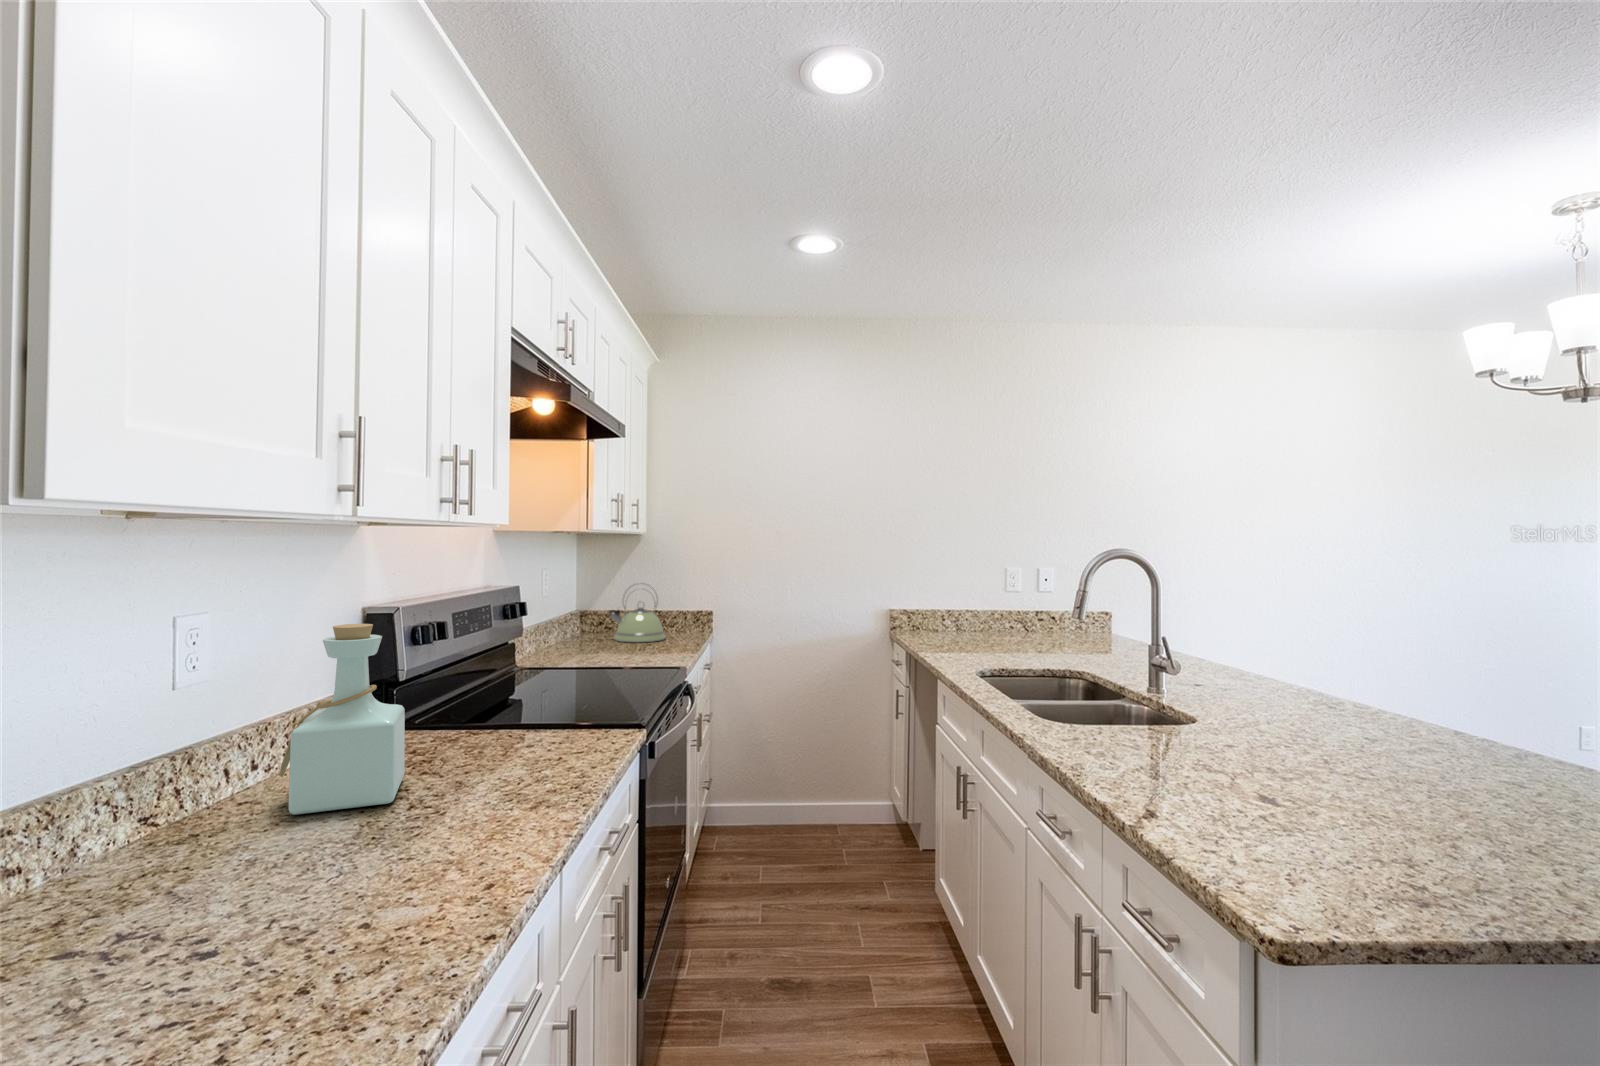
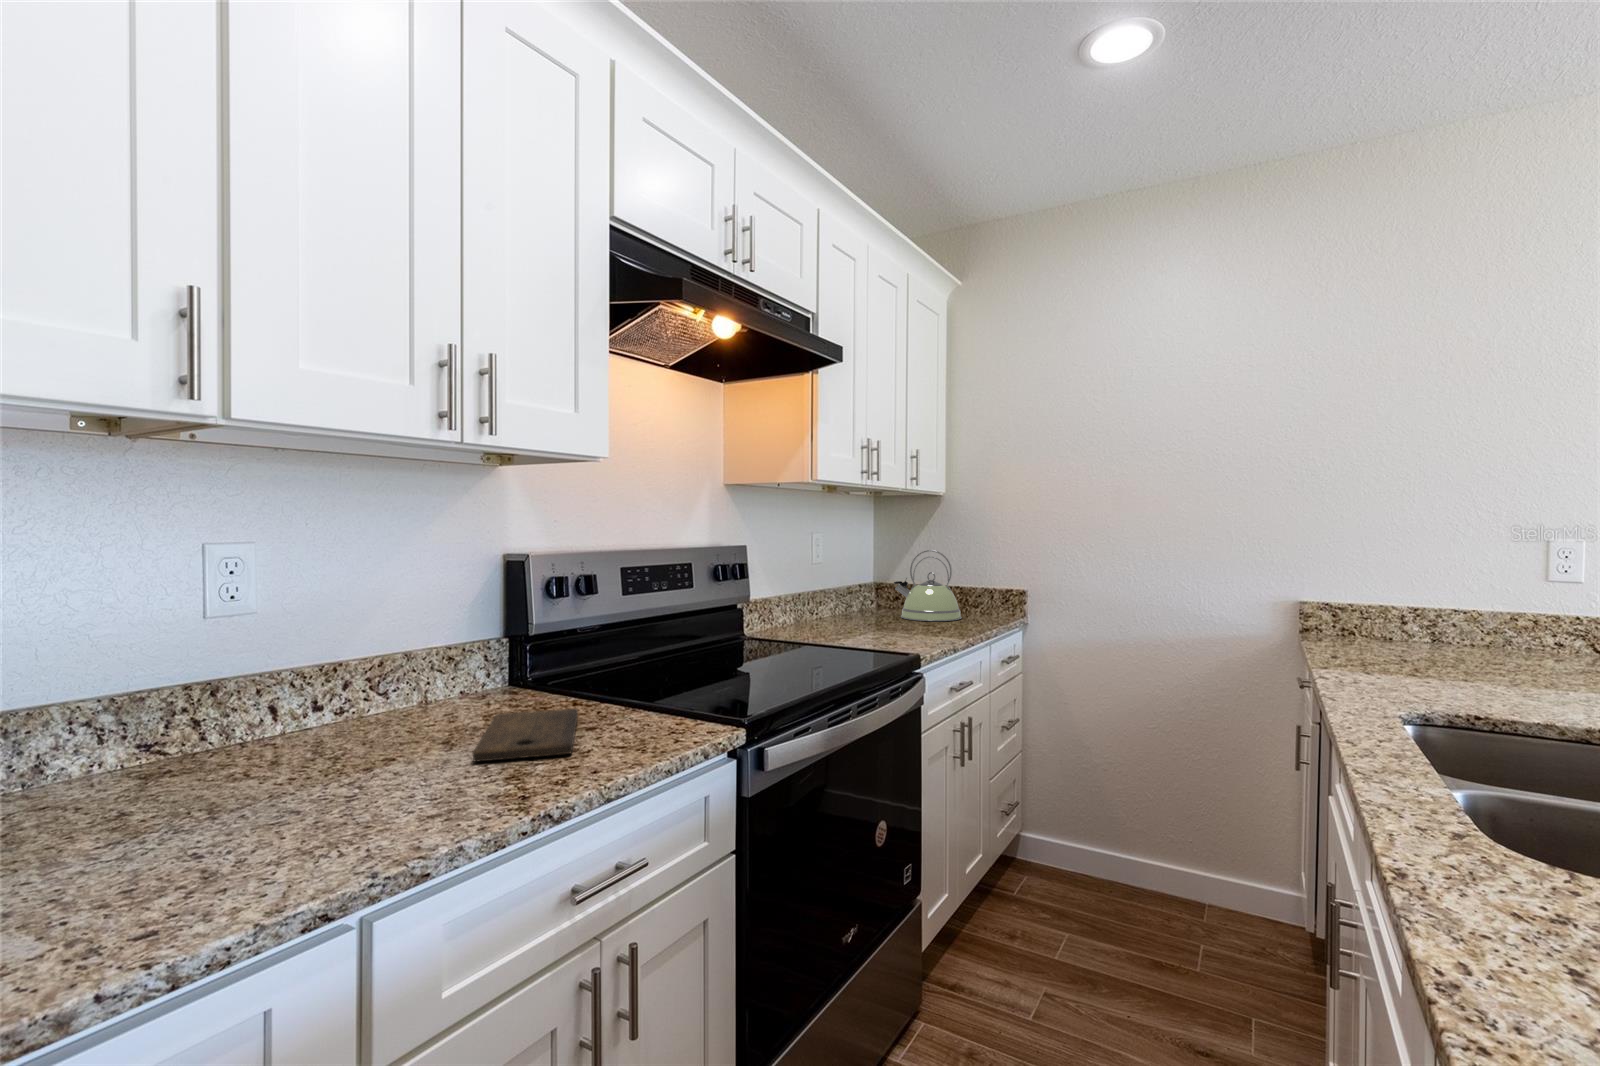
bottle: present [280,624,405,815] -> none [247,562,409,774]
cutting board: none [441,733,559,776] -> present [473,709,578,762]

